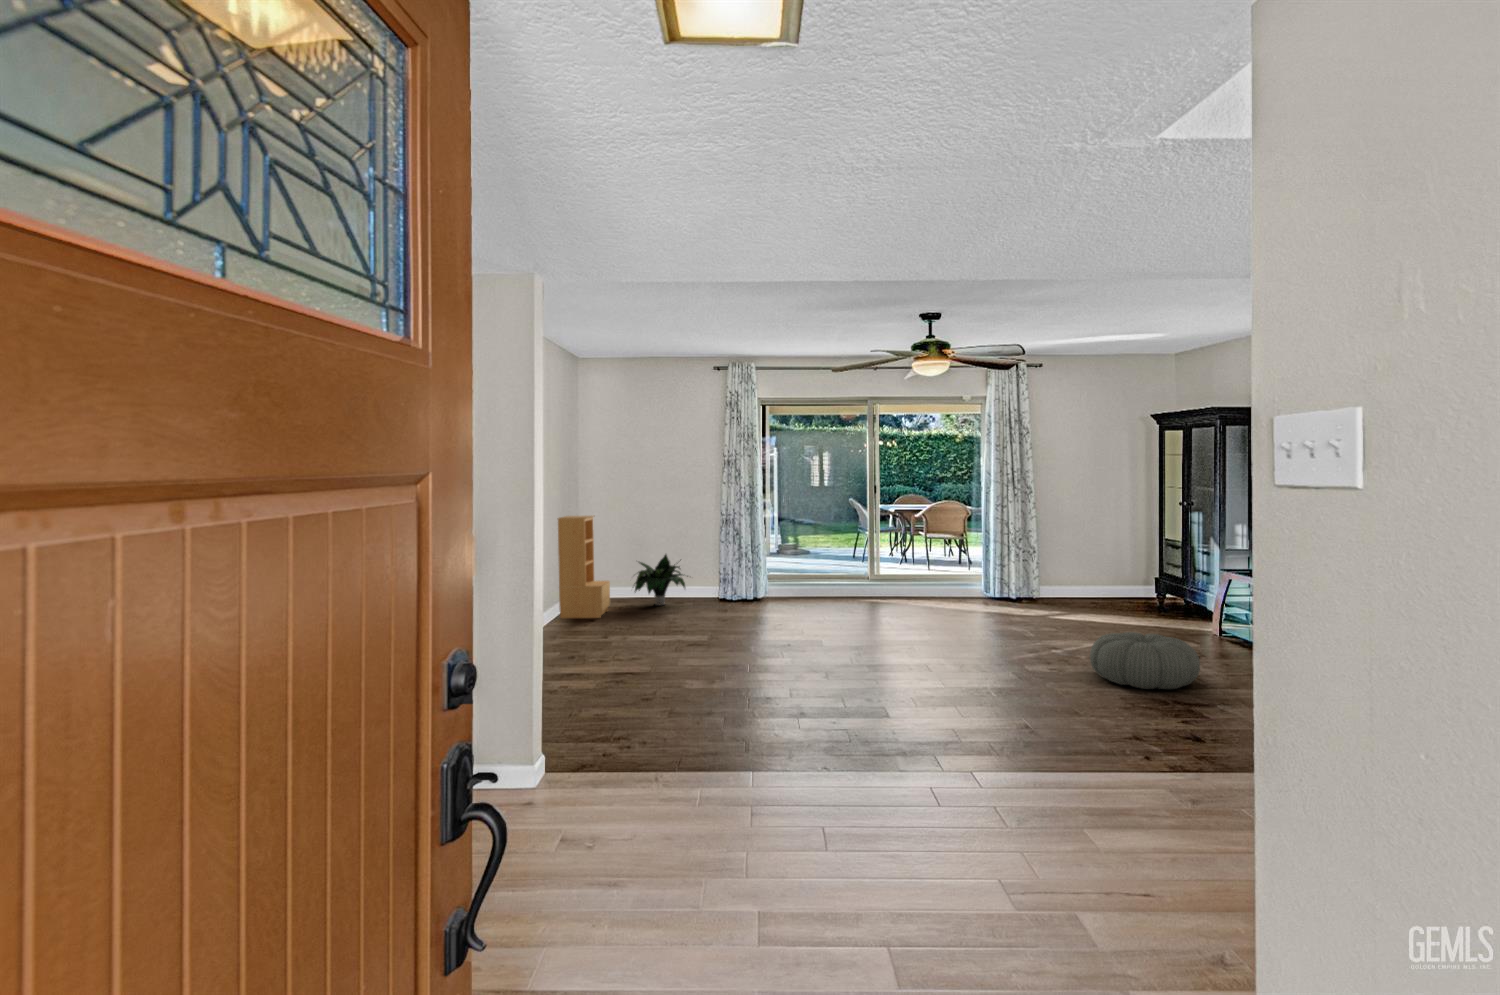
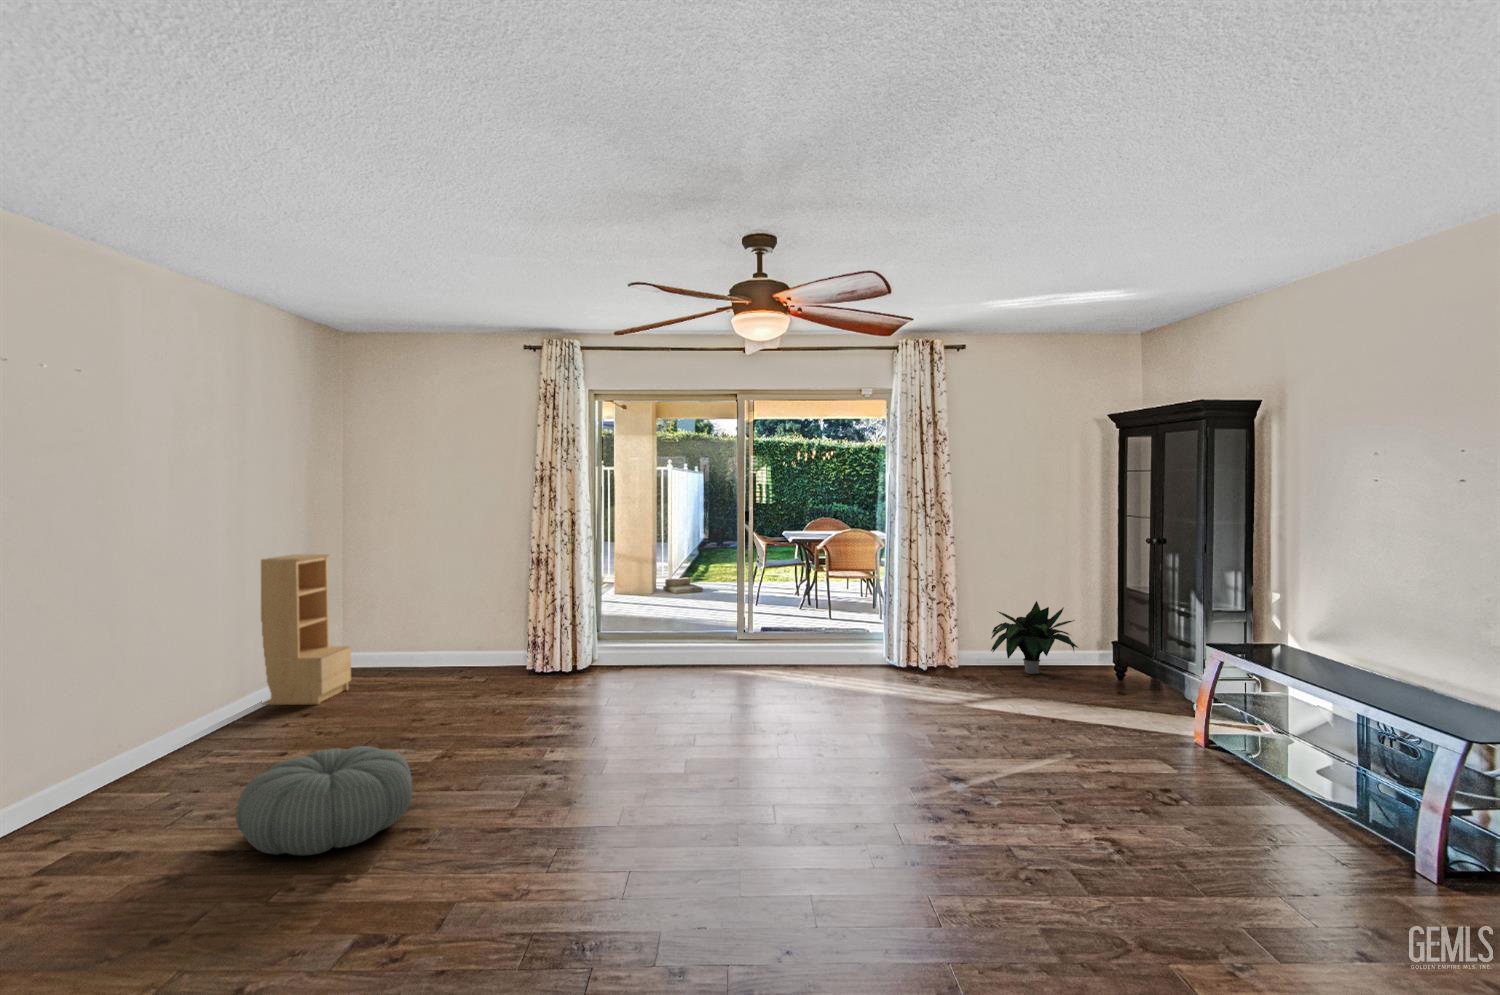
potted plant: present [634,554,688,606] -> present [991,601,1078,674]
pouf: present [1090,632,1200,689] -> present [236,746,412,855]

